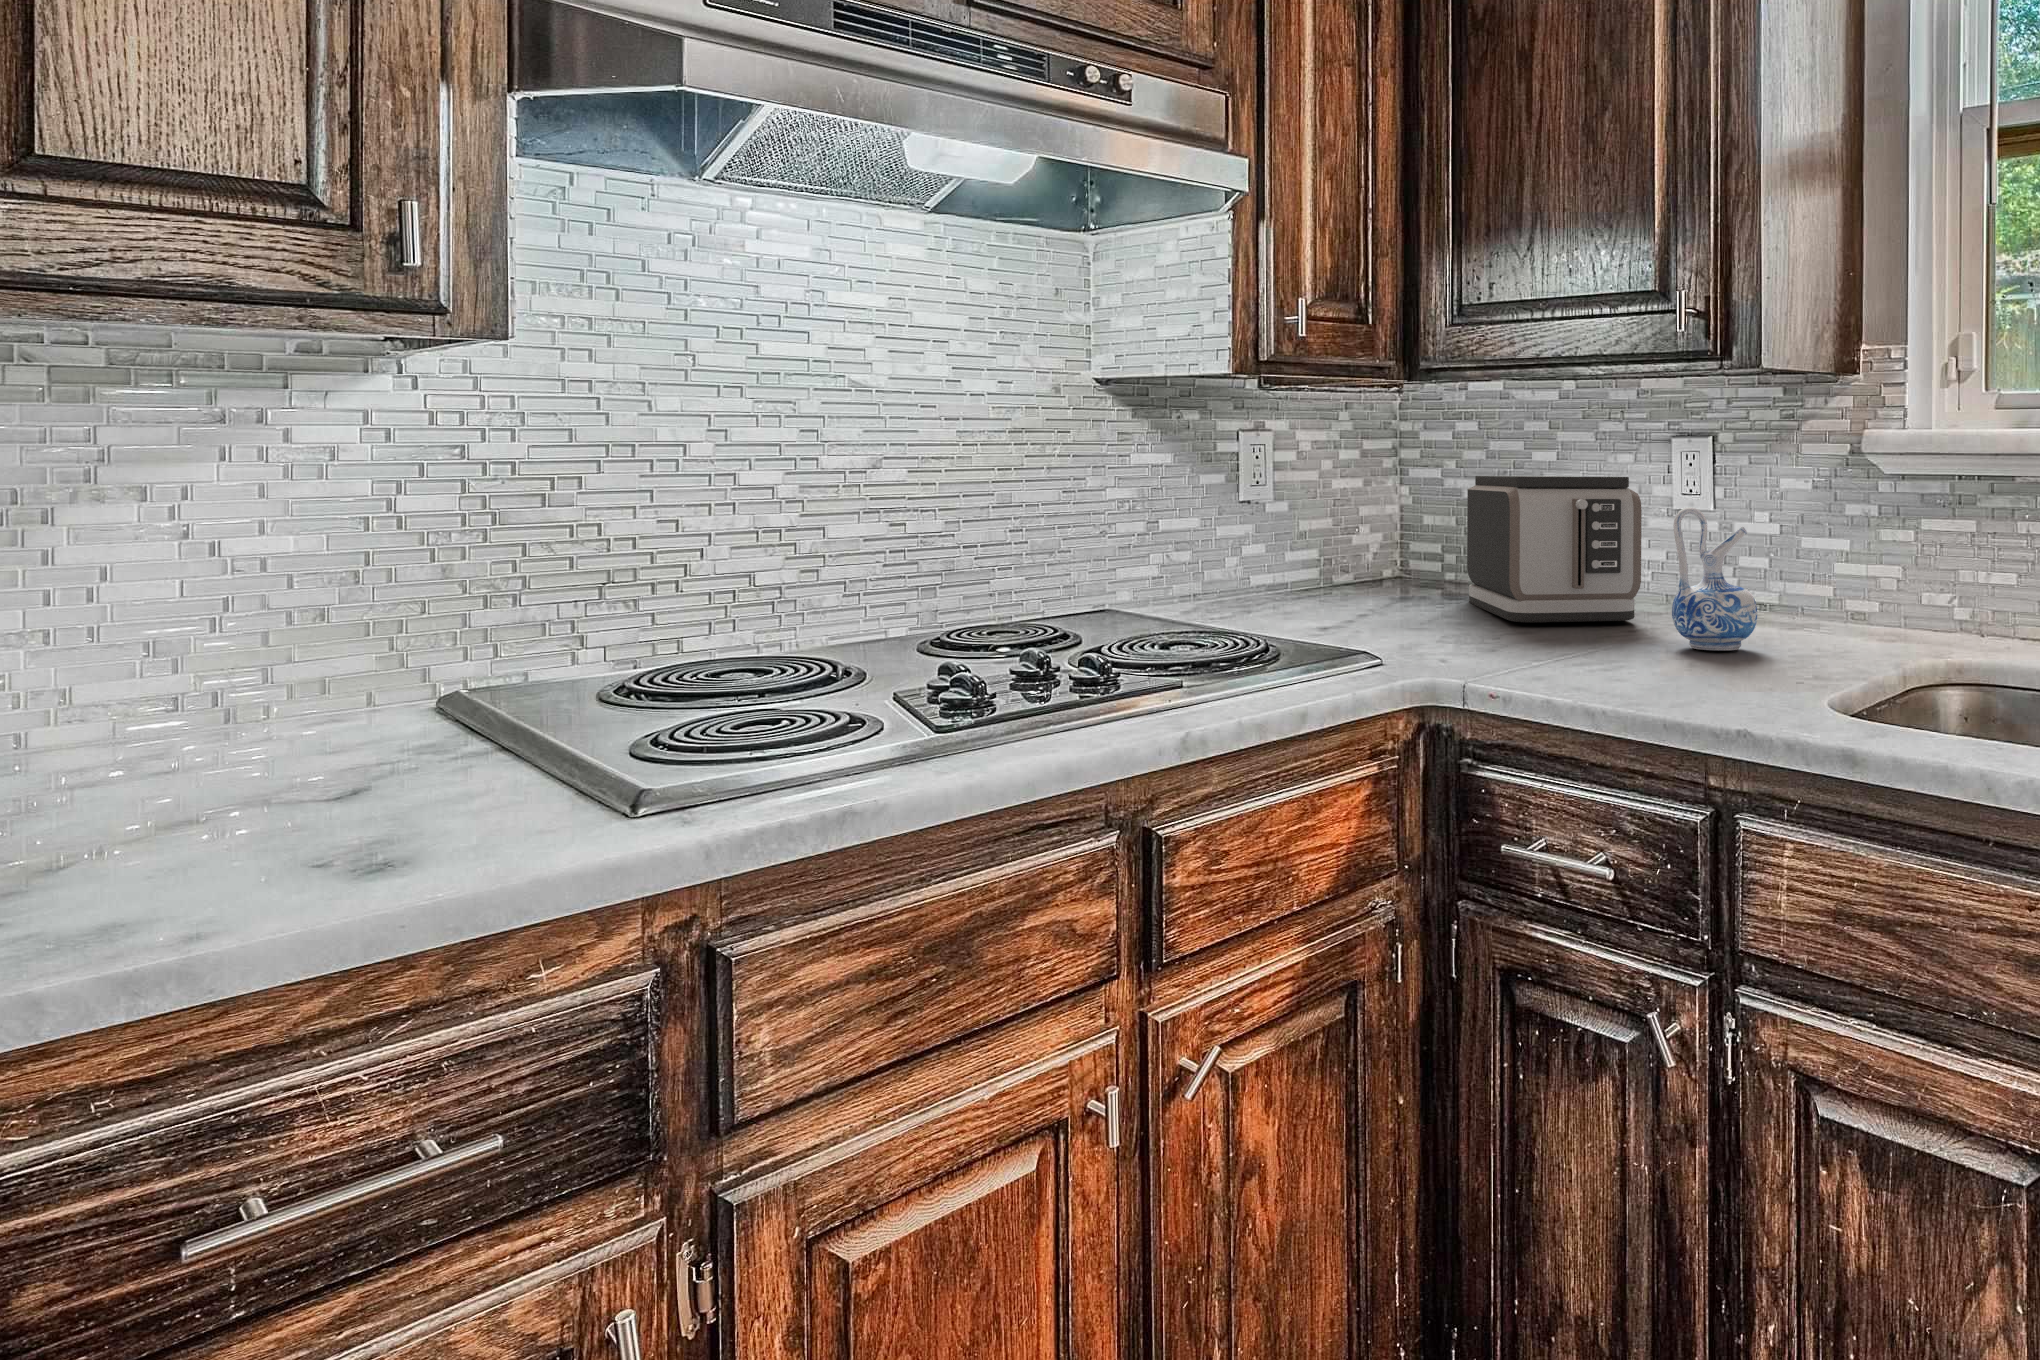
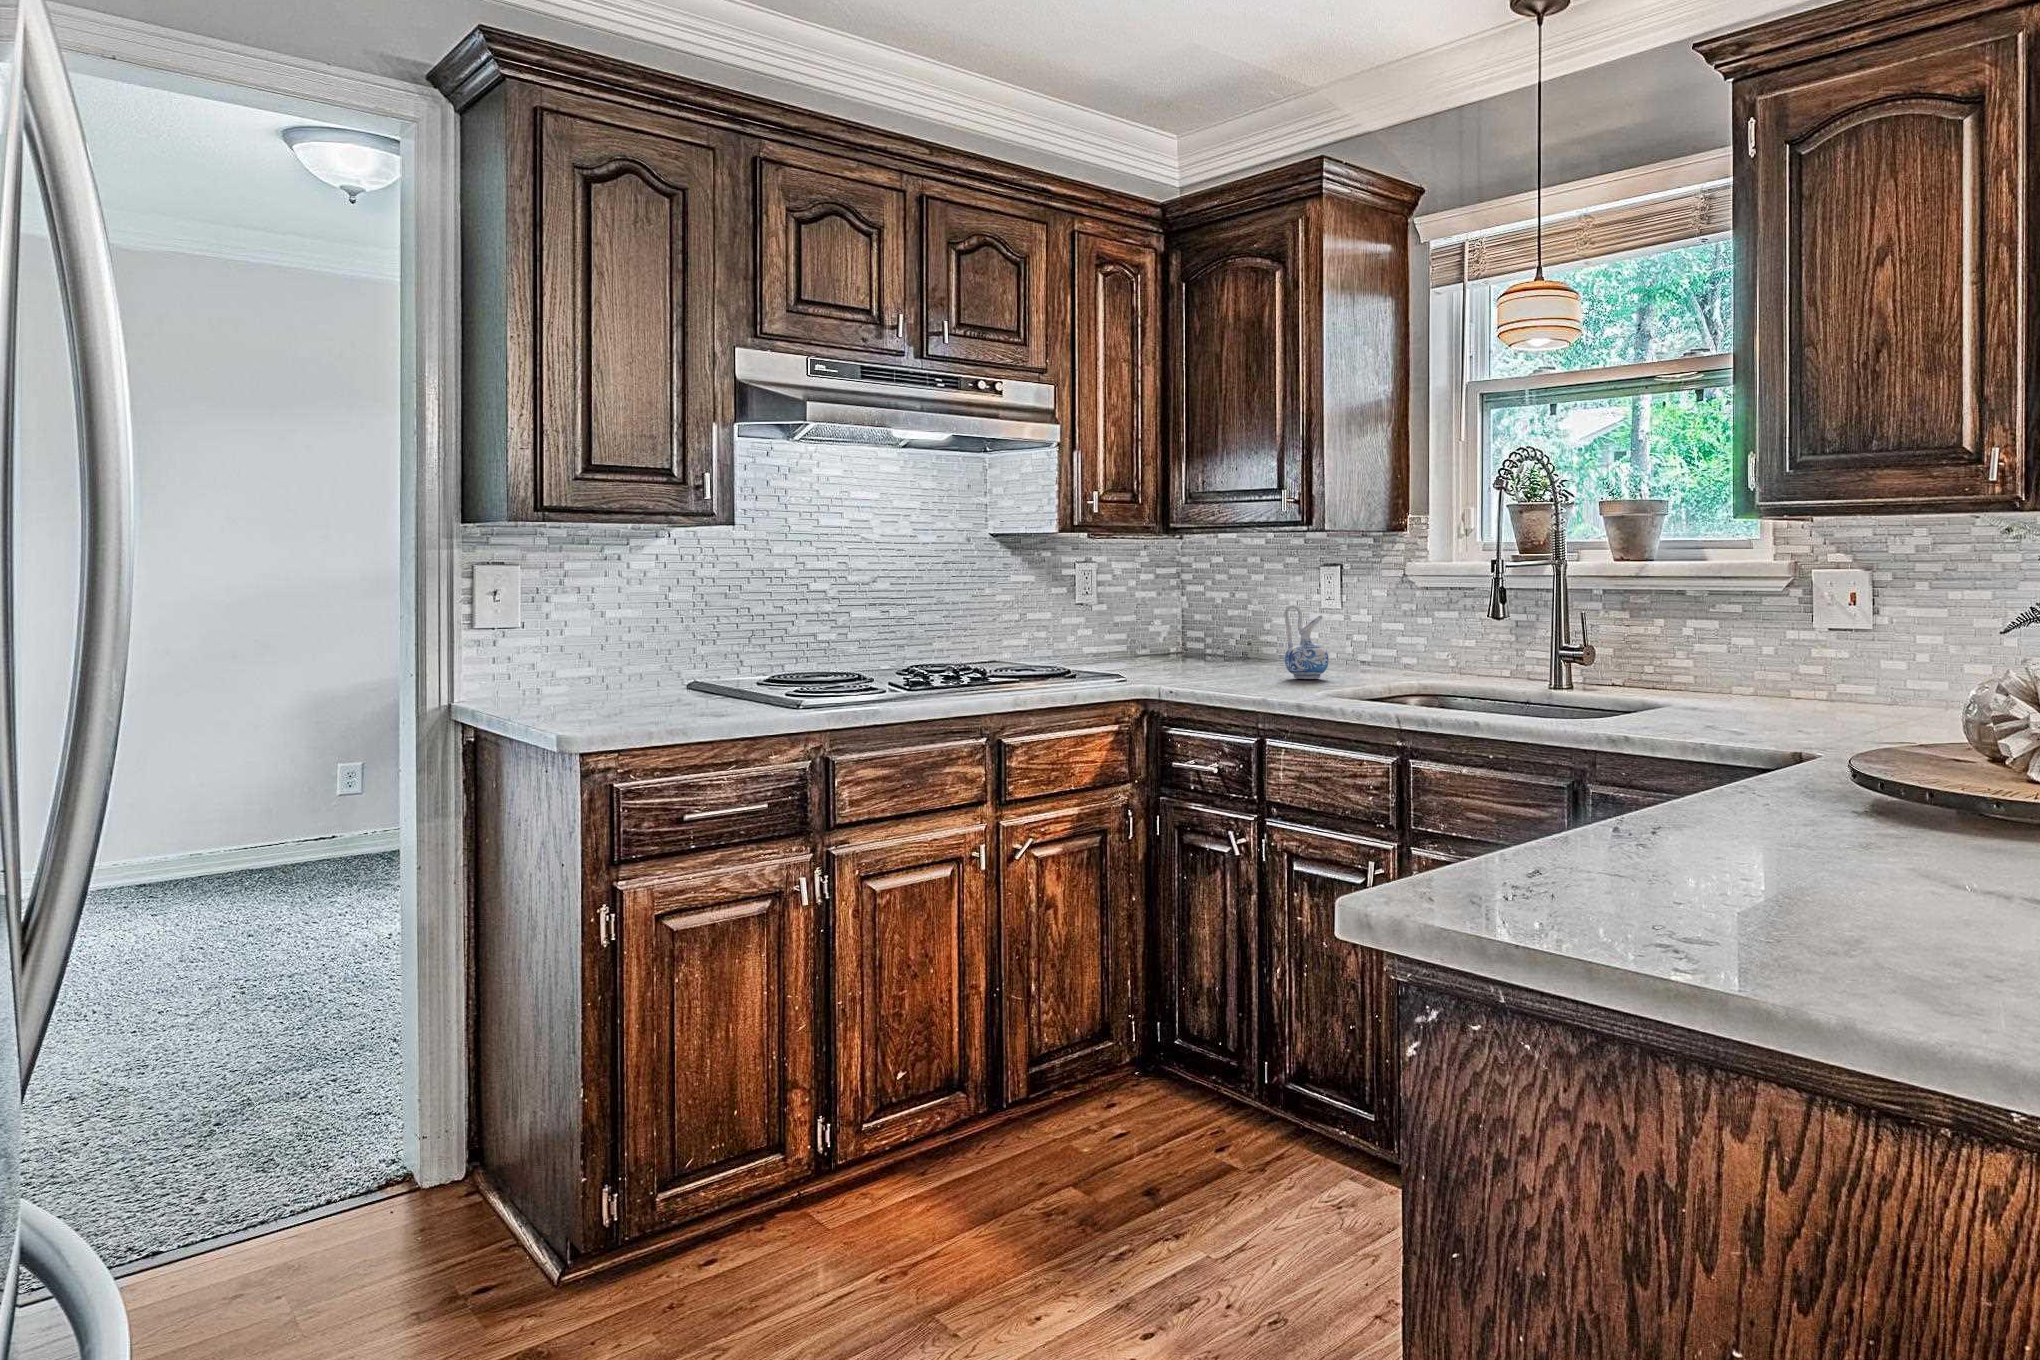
toaster: present [1467,476,1642,622] -> none [1206,590,1287,669]

